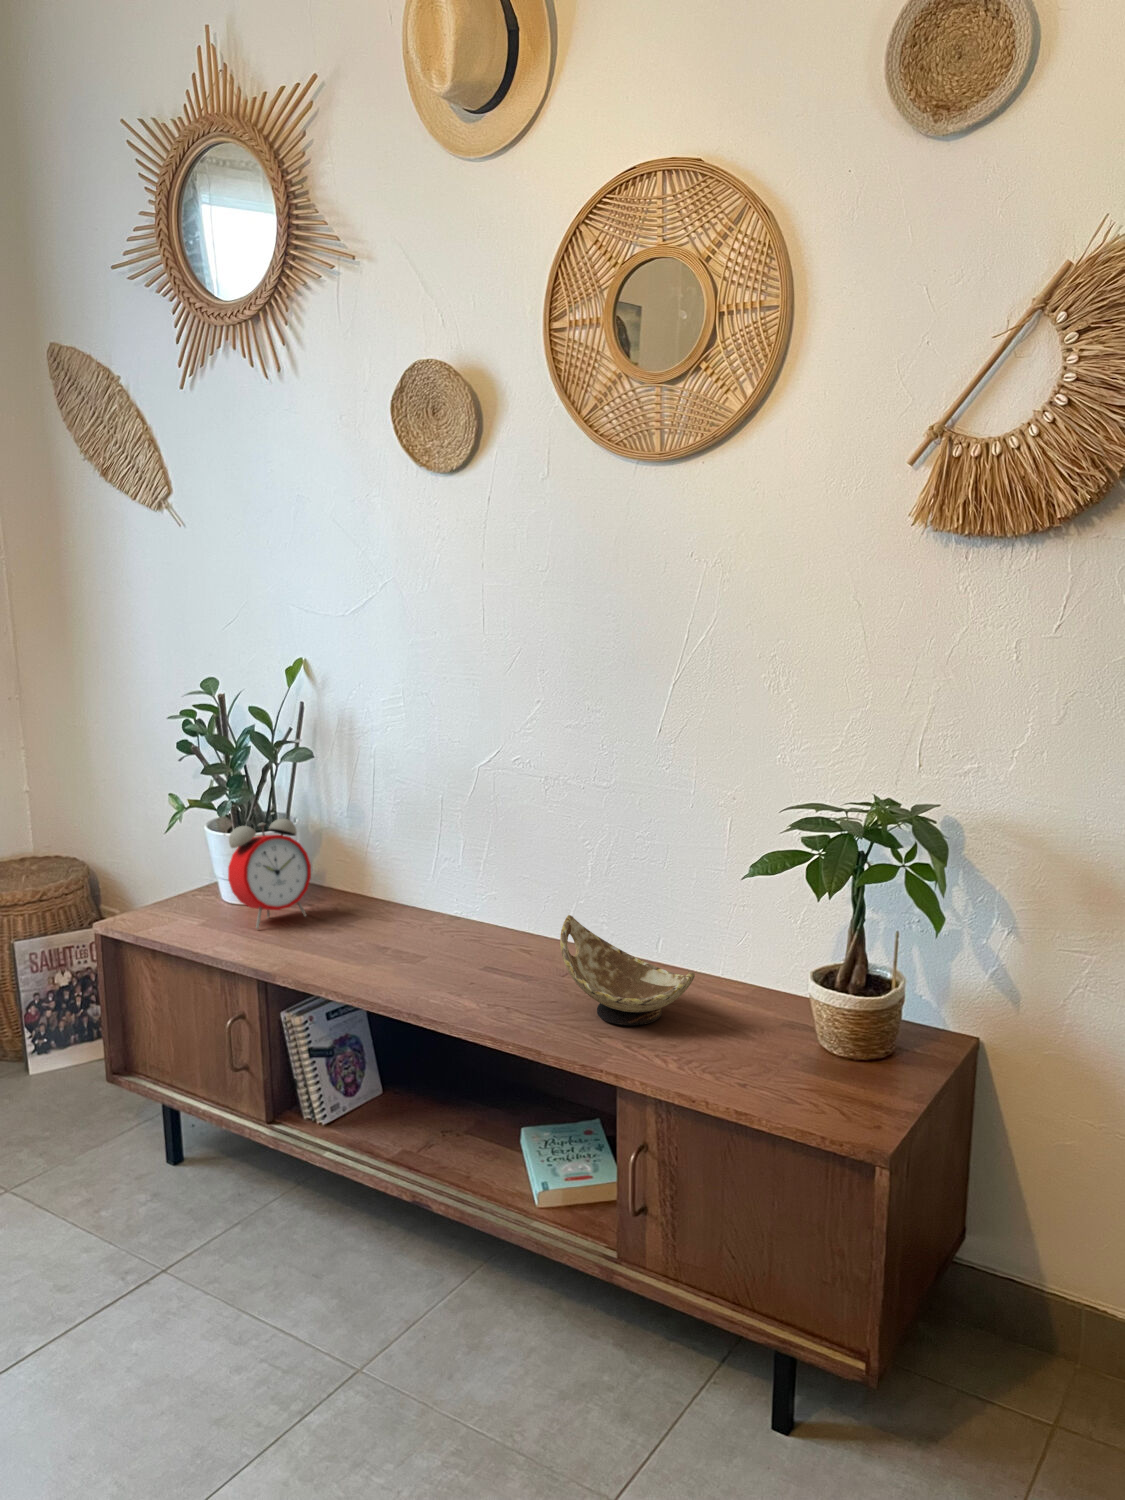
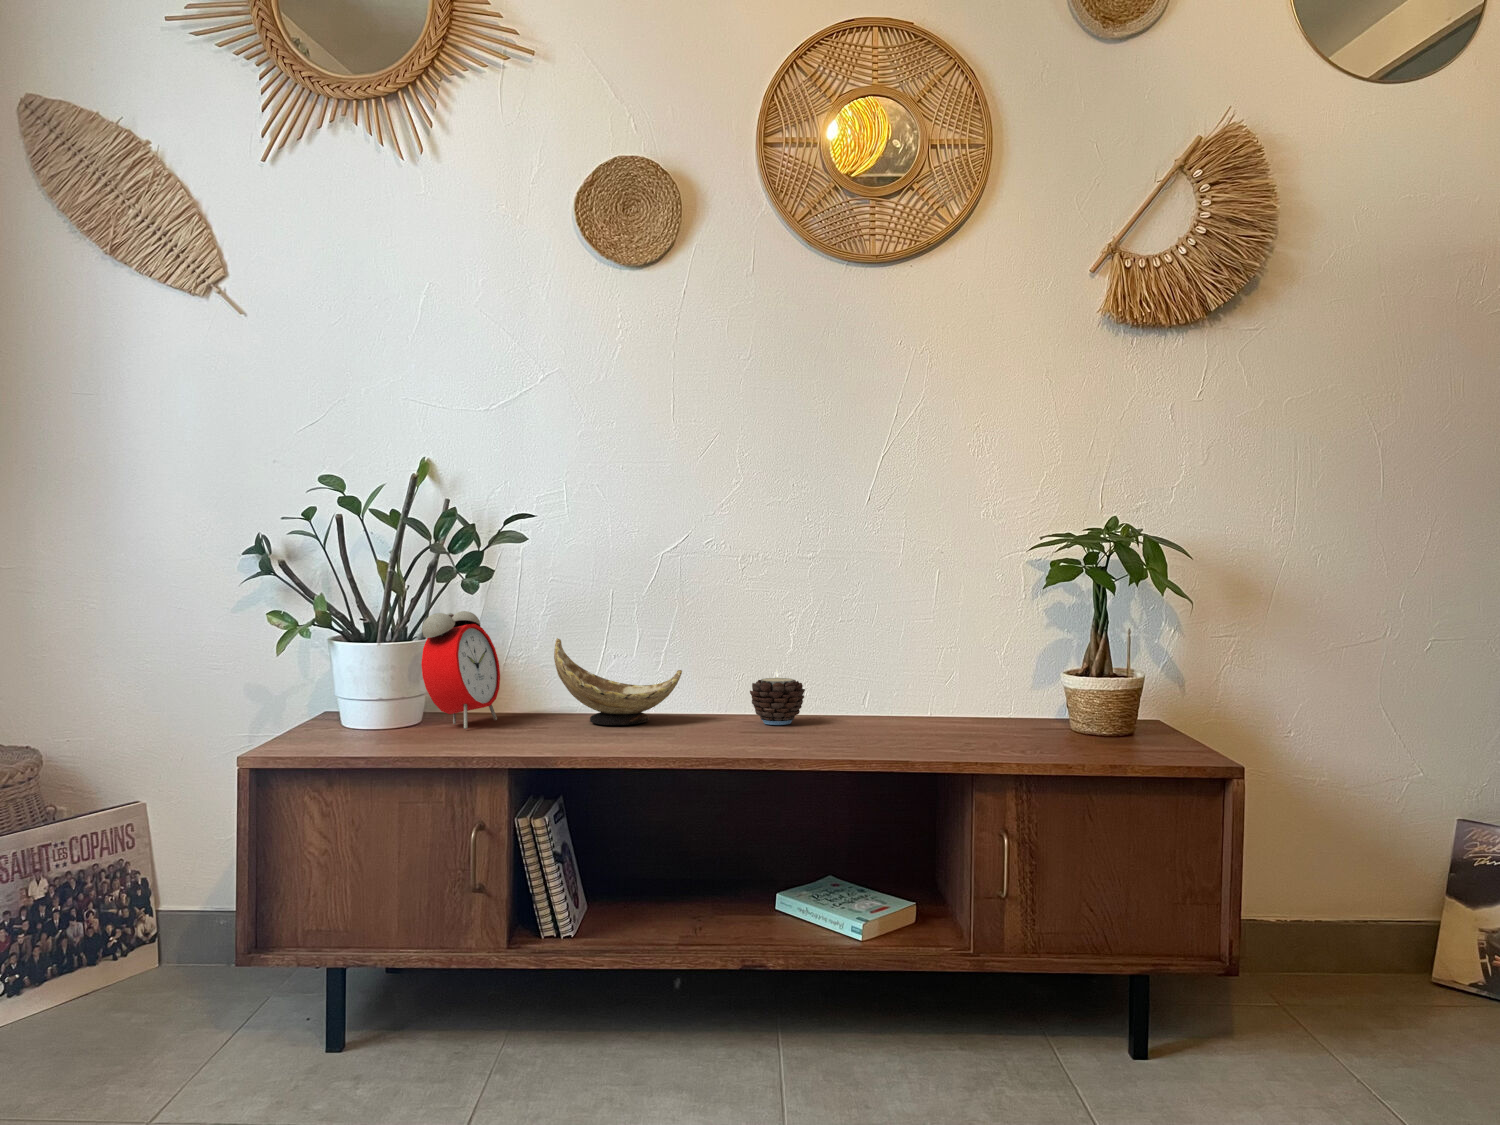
decorative bowl: present [560,915,695,1025] -> present [554,638,682,725]
candle: none [468,921,523,976] -> present [750,671,805,725]

